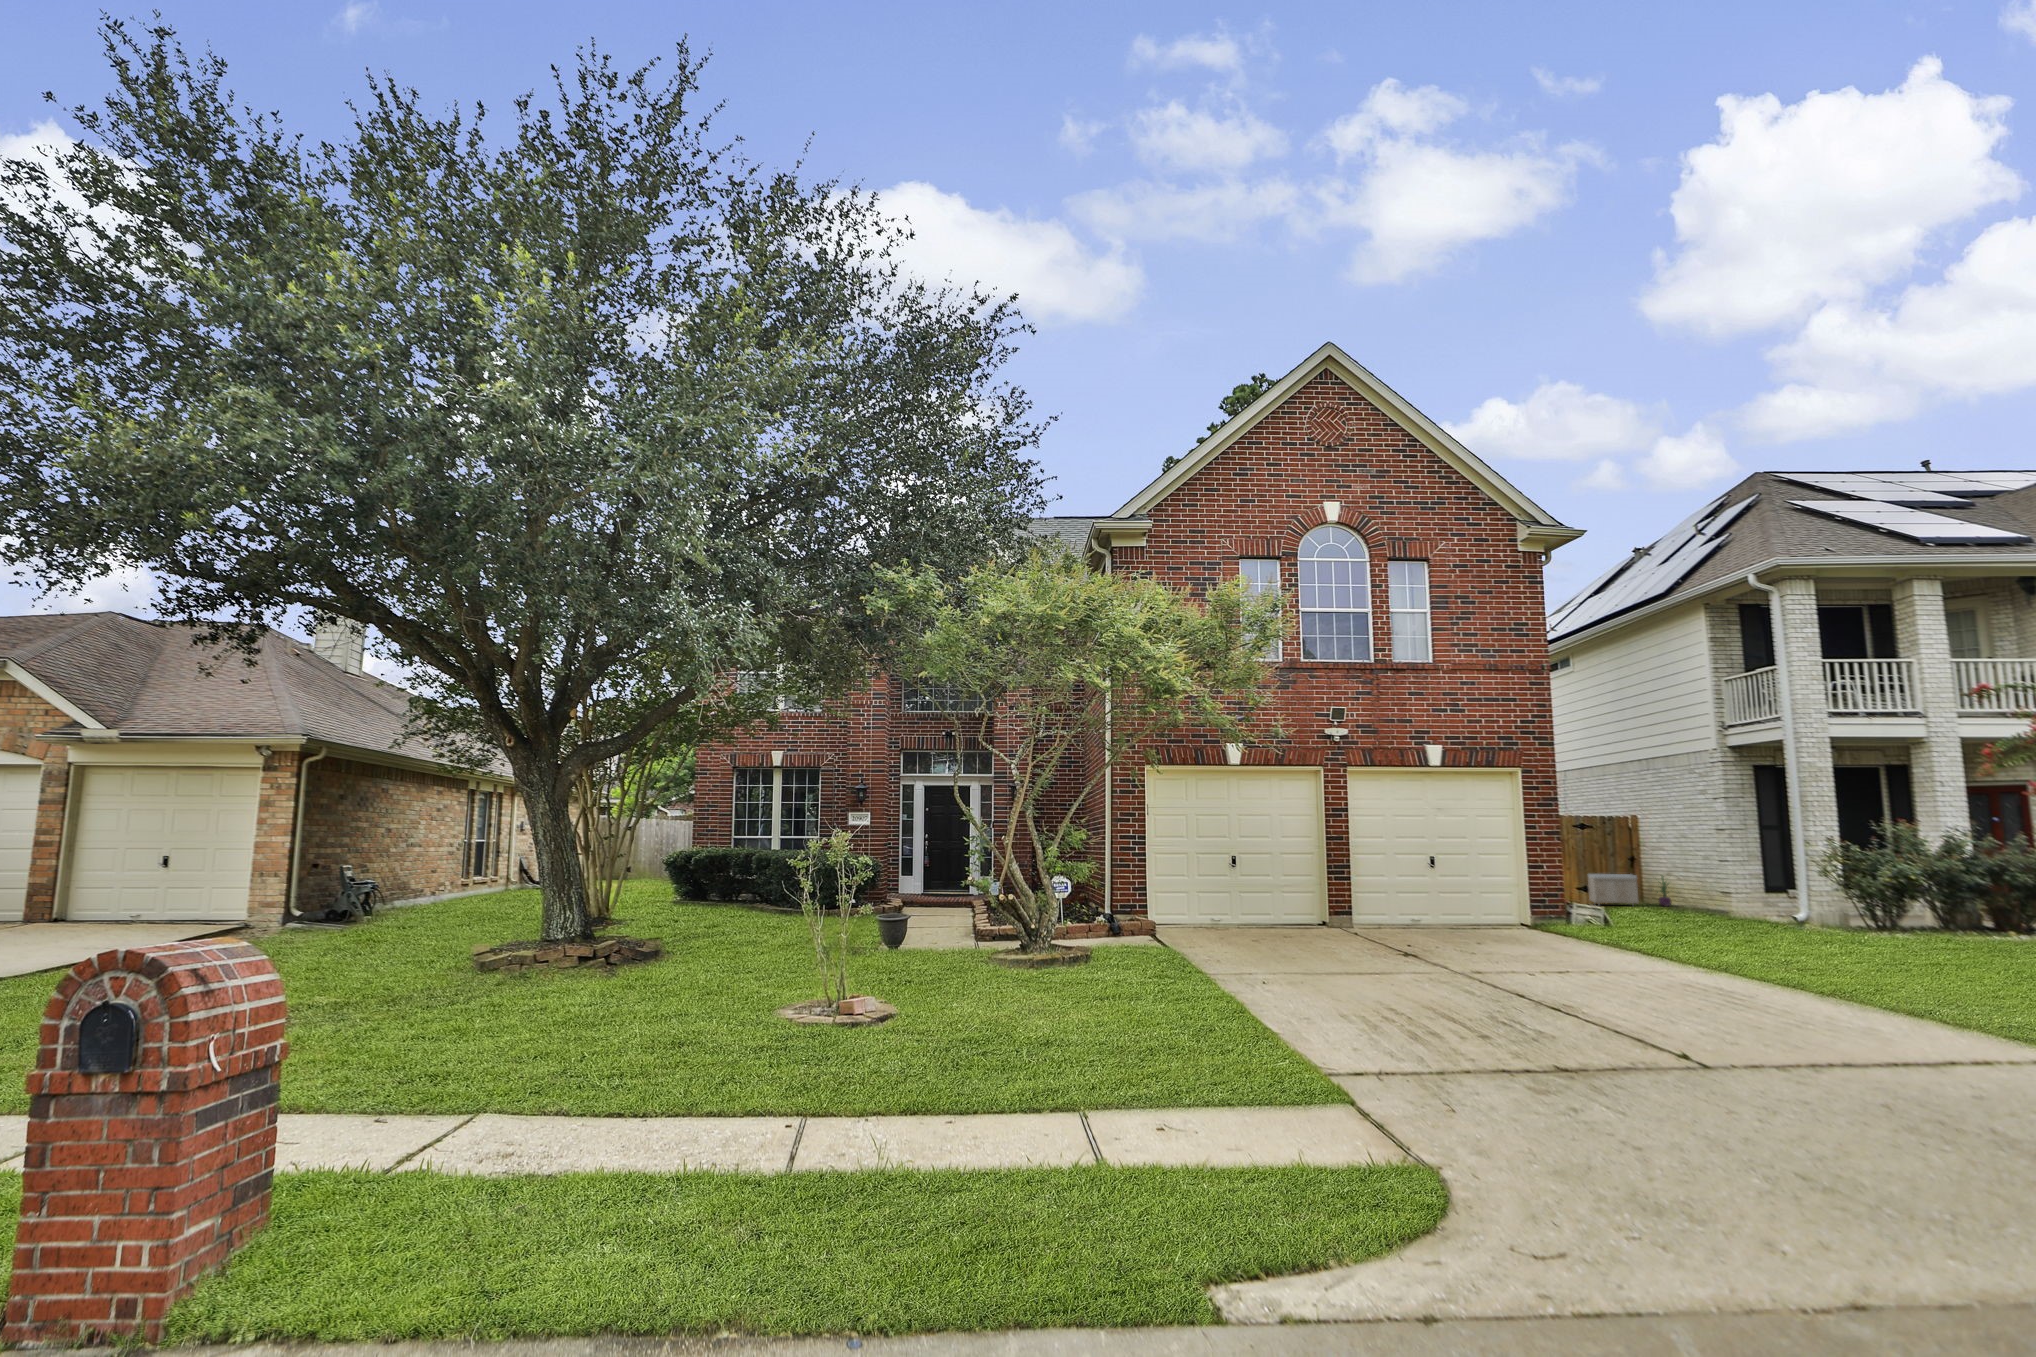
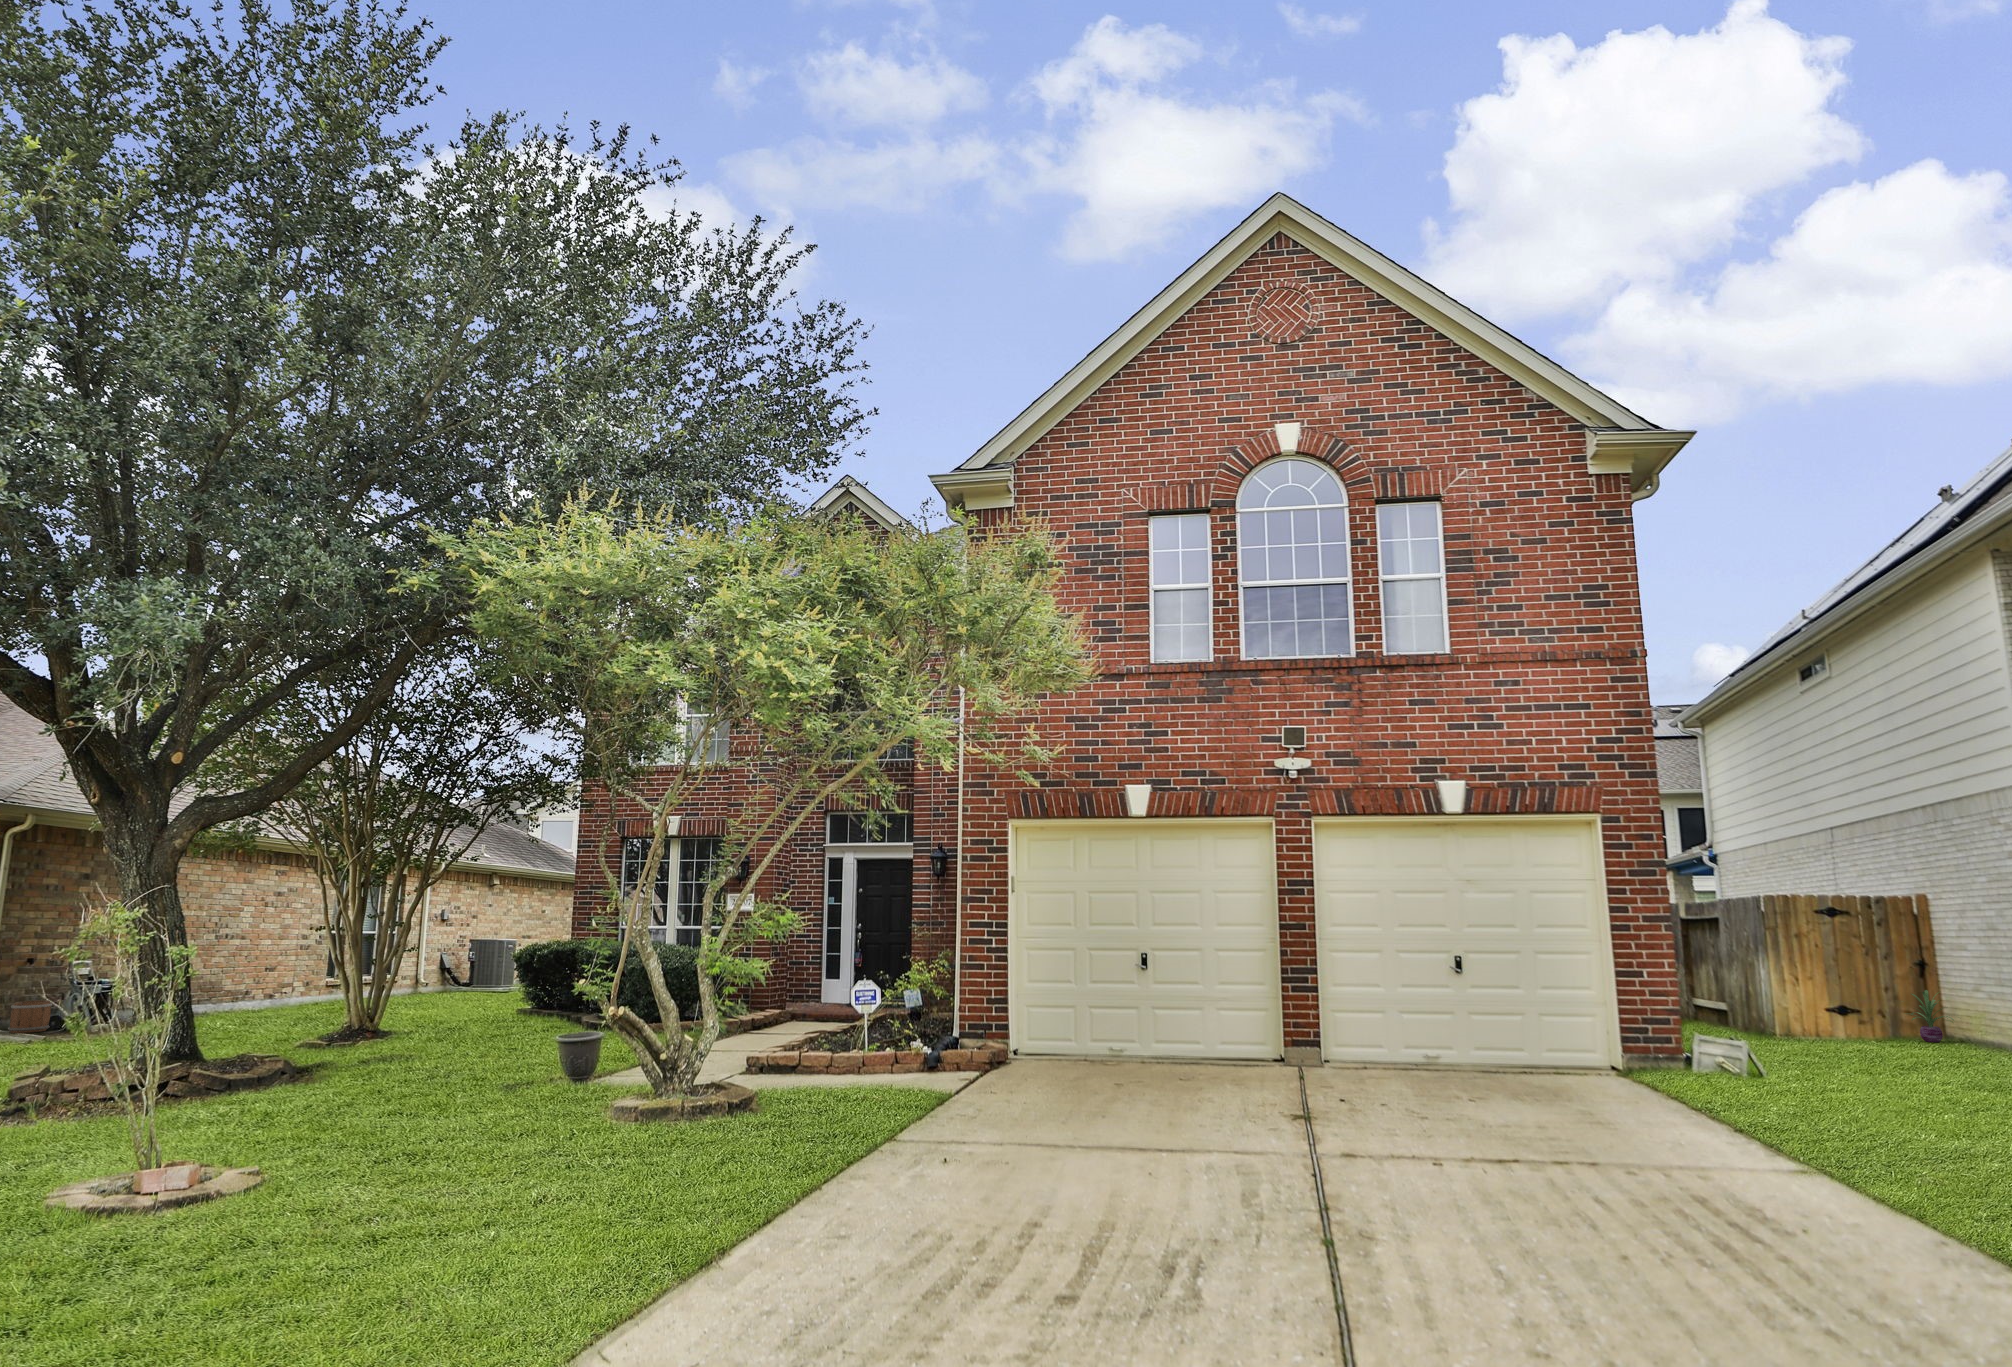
storage bench: present [1588,874,1639,905] -> none [1797,986,1882,1041]
bucket: none [293,904,328,931] -> present [8,1000,52,1033]

